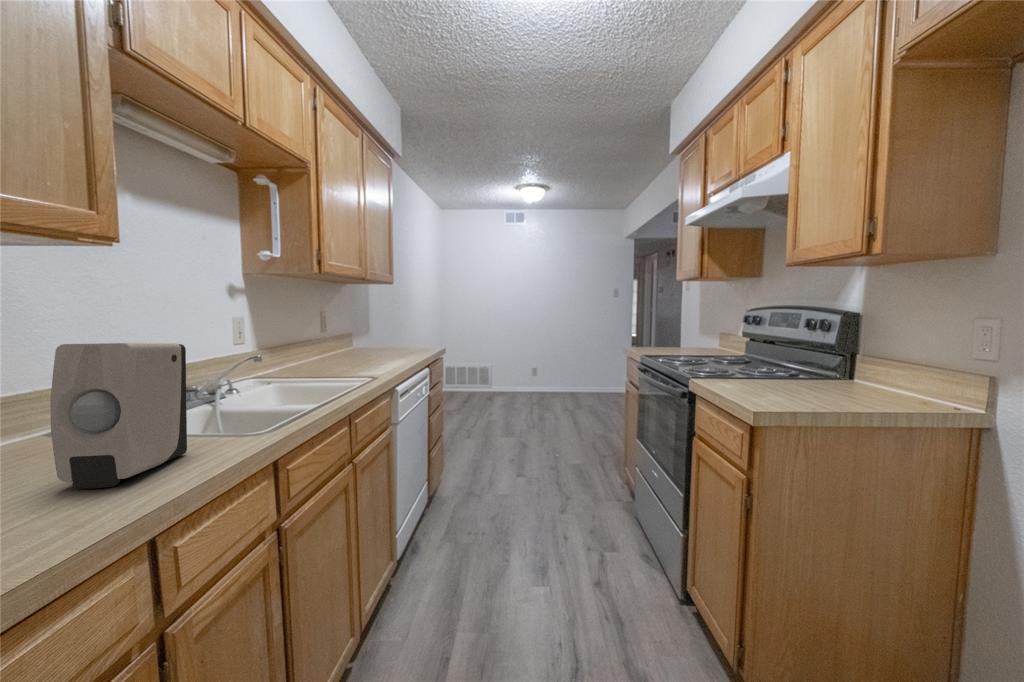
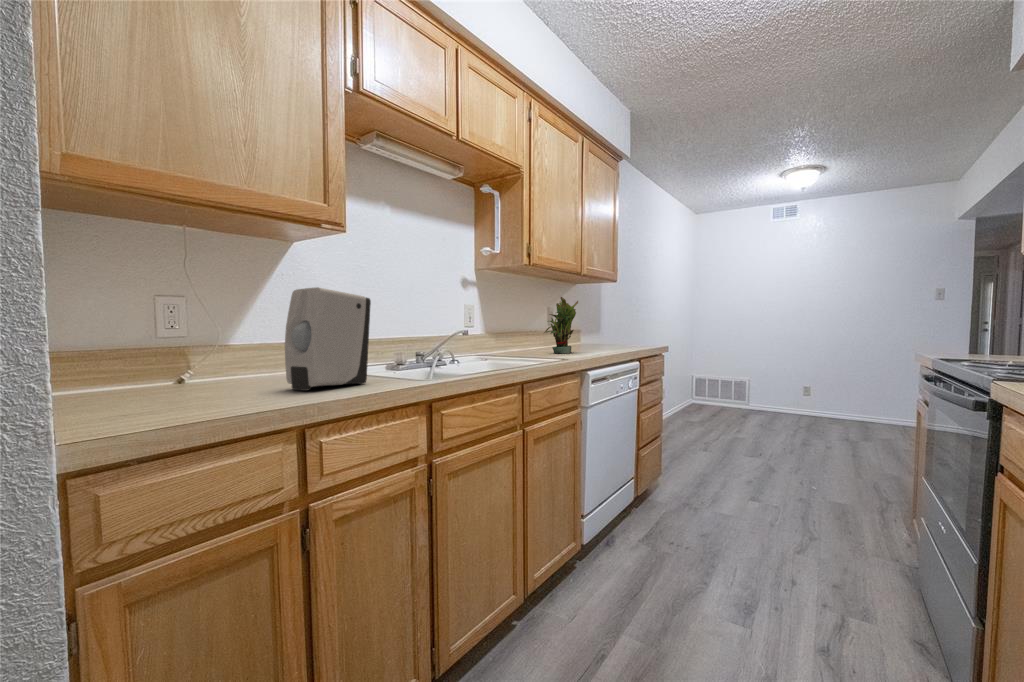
potted plant: none [328,306,365,364] -> present [544,297,578,353]

